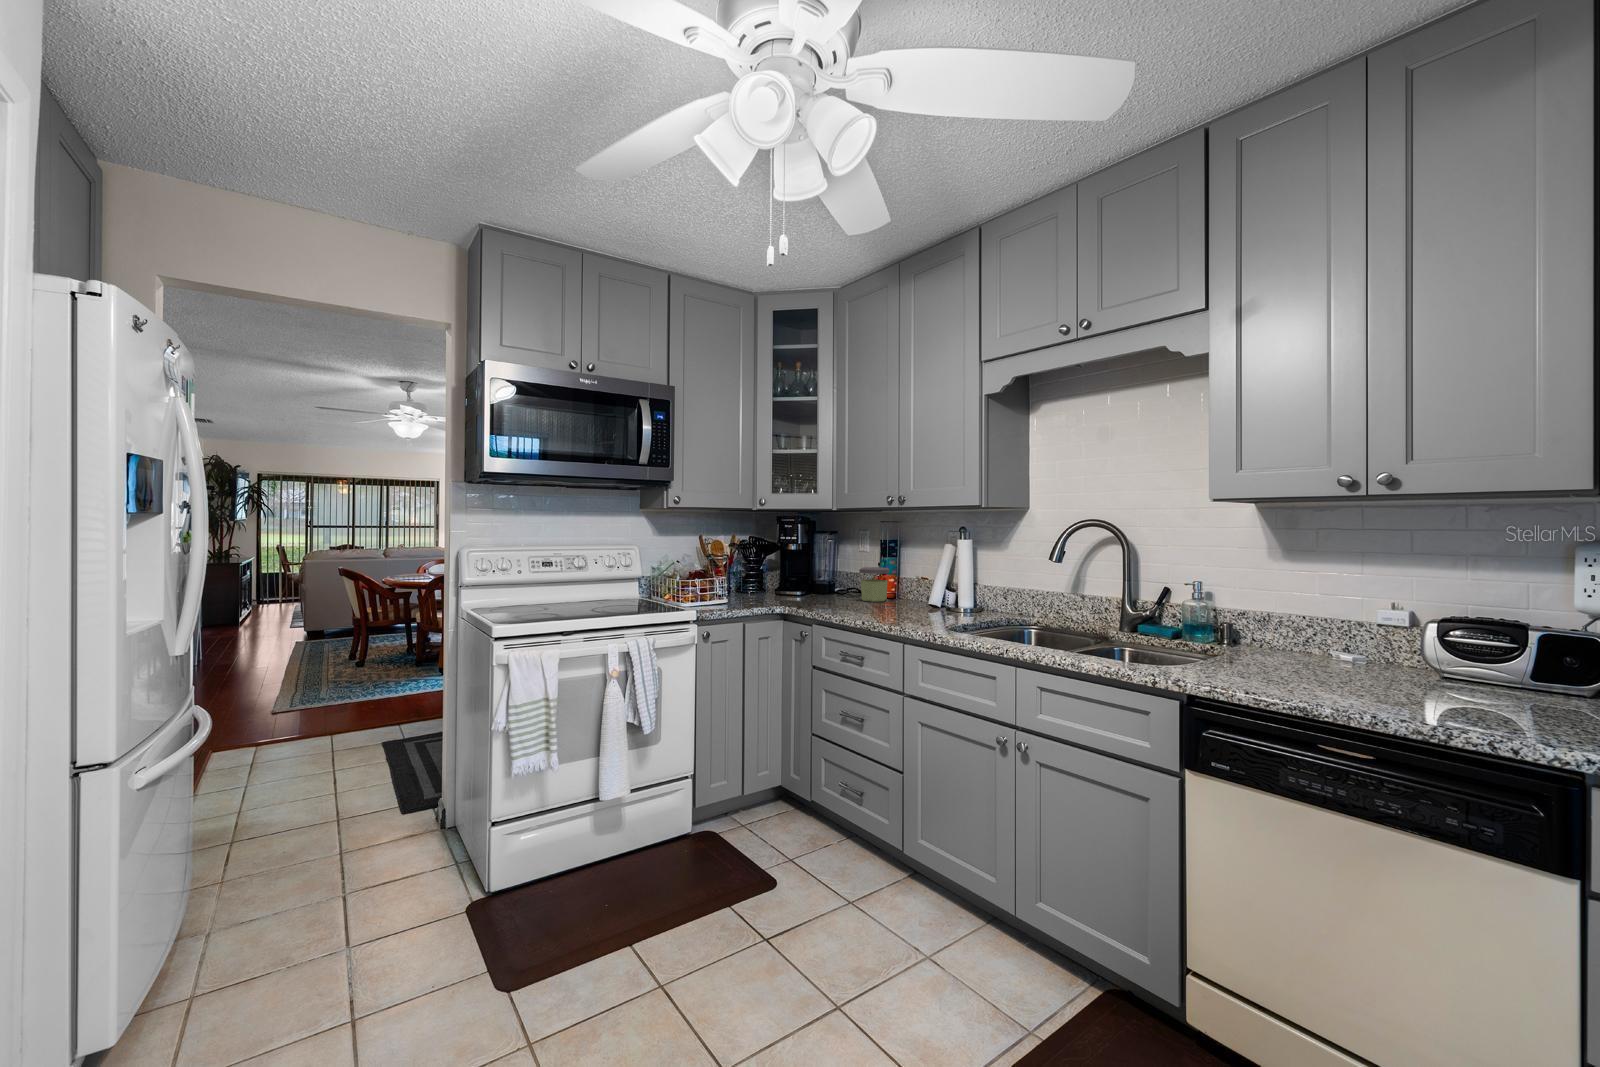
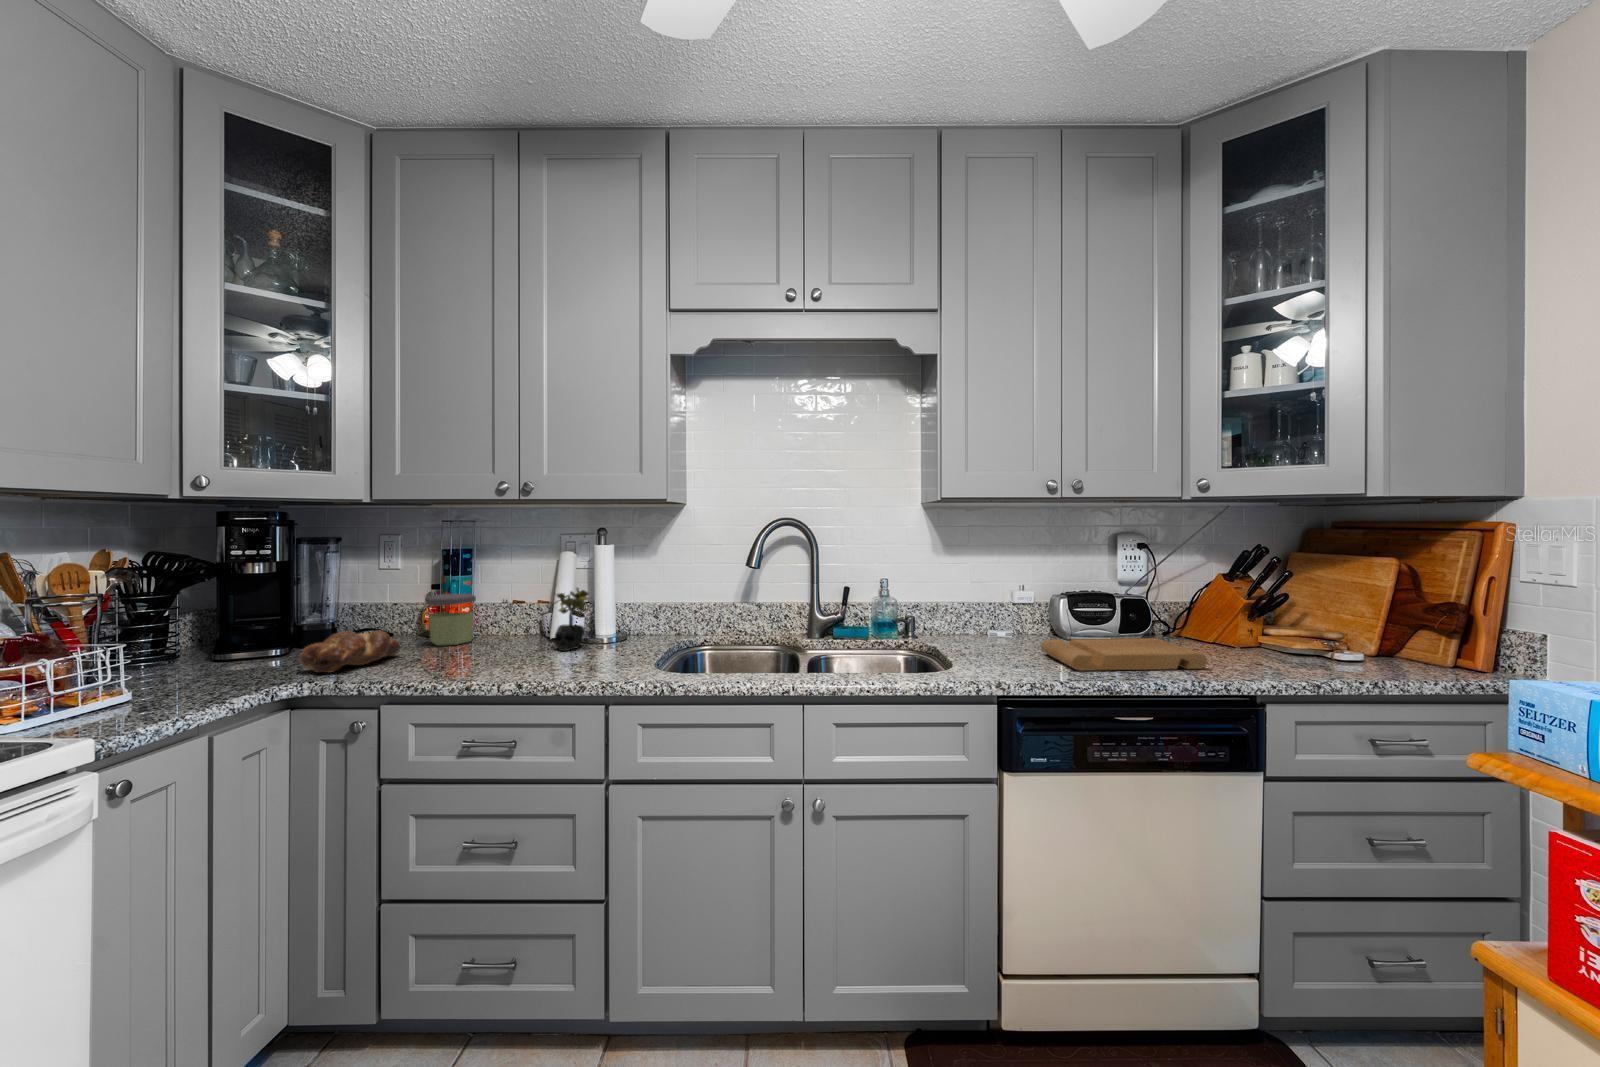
succulent plant: none [916,567,946,612] -> present [551,588,589,651]
bread loaf: none [779,582,835,604] -> present [299,630,400,672]
cutting board: none [1306,661,1548,724] -> present [1041,638,1207,671]

